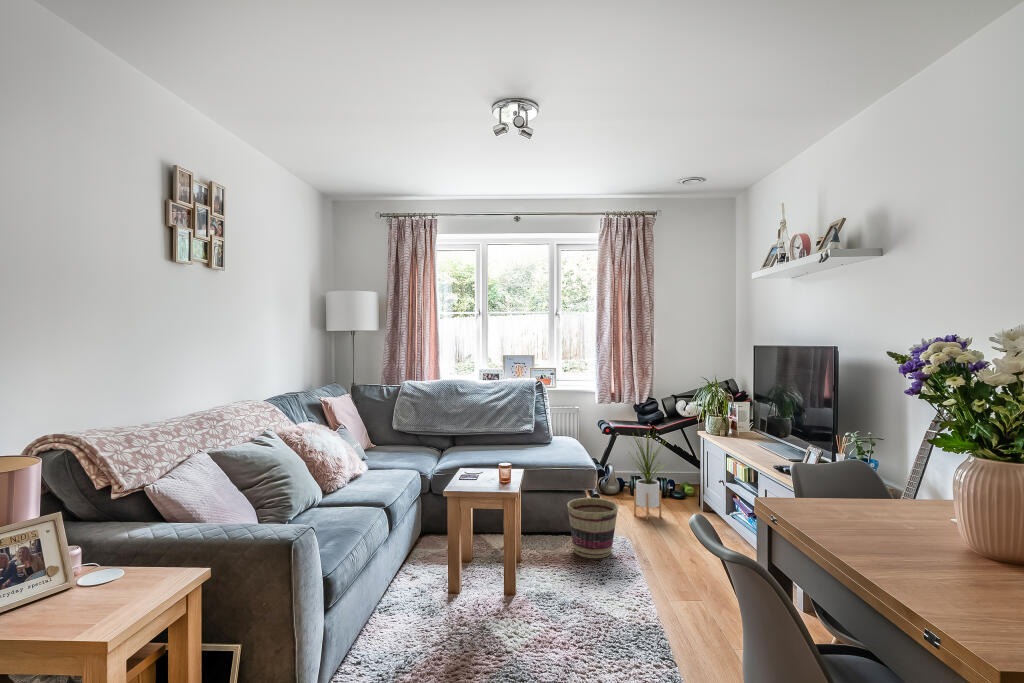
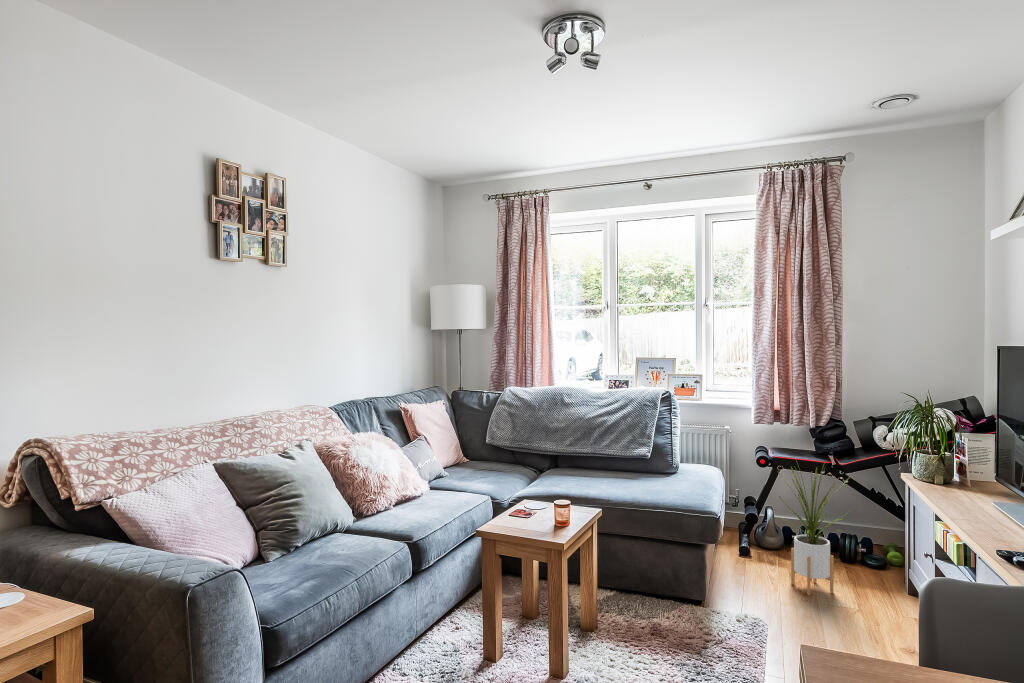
basket: present [567,498,618,558] -> none [665,558,739,649]

